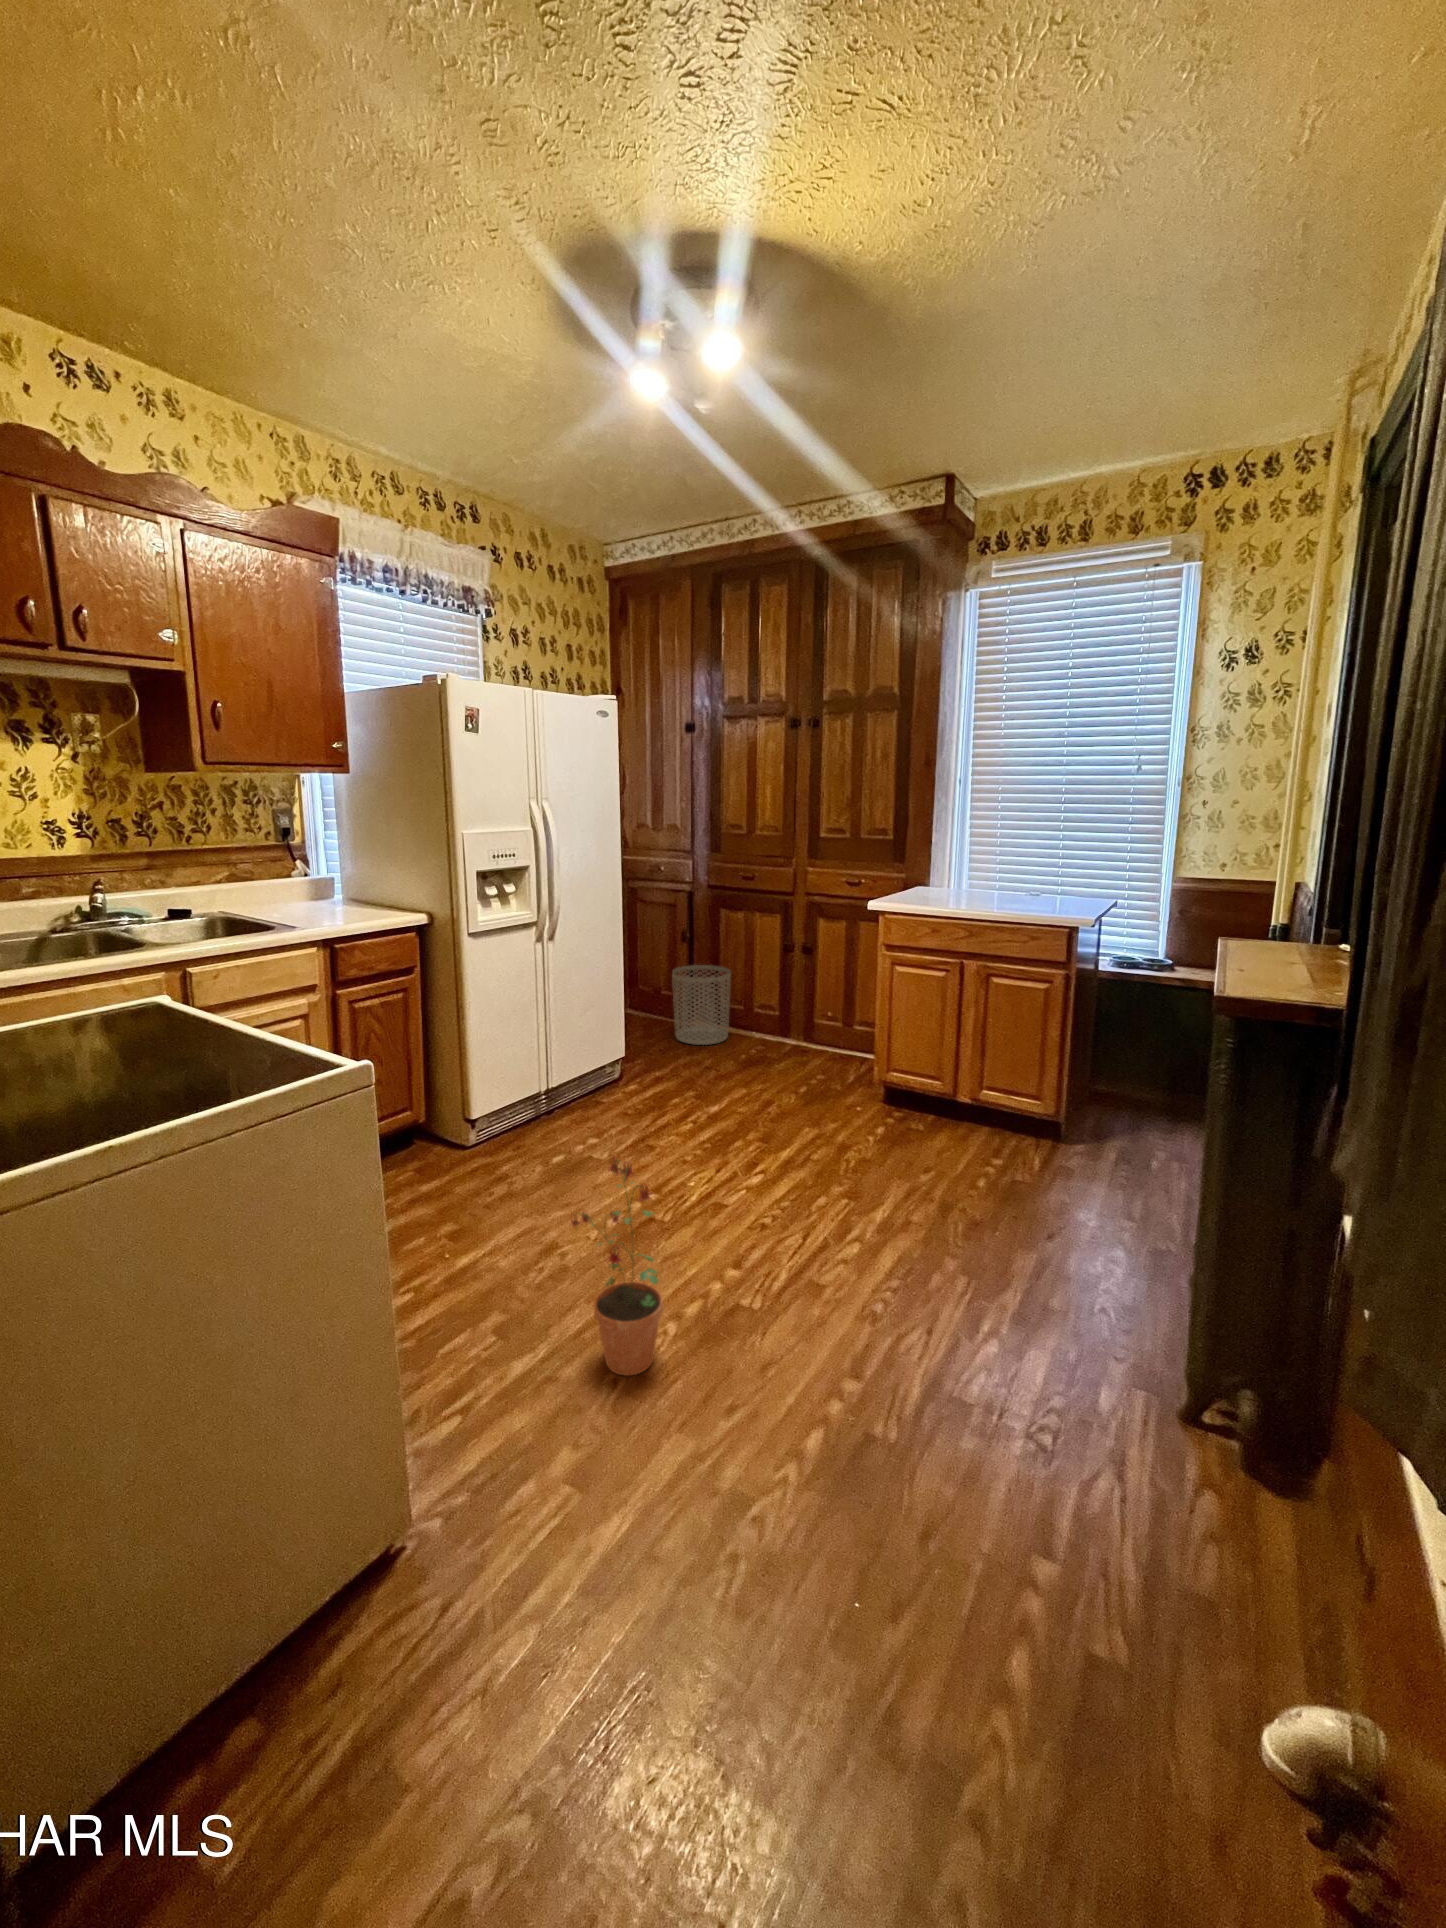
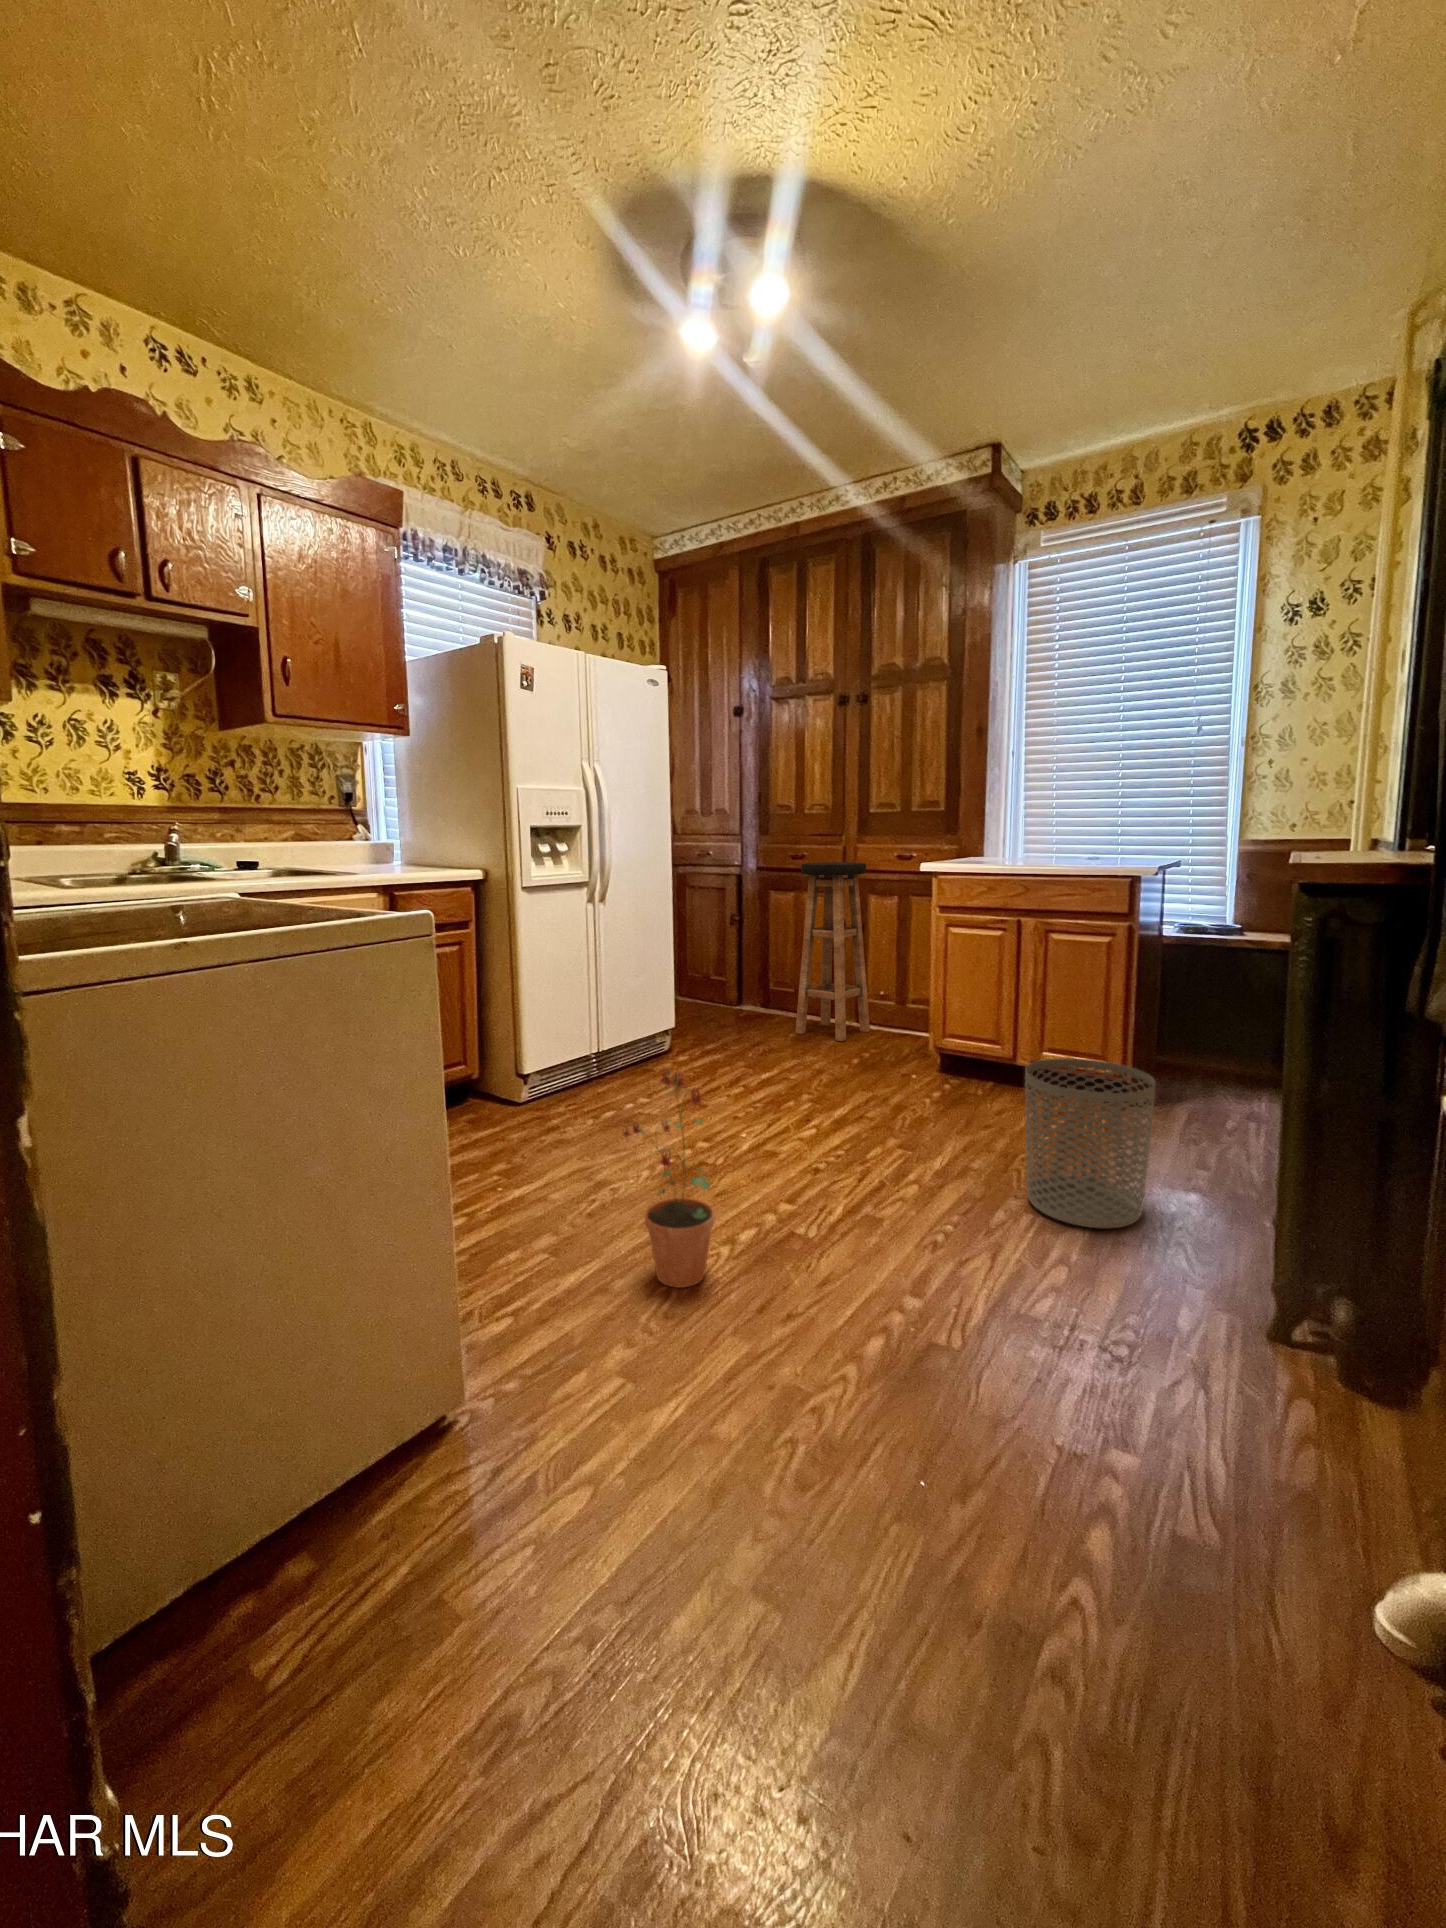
bar stool: none [744,886,818,1066] -> present [795,862,870,1041]
waste bin: present [672,965,731,1045] -> present [1025,1058,1155,1229]

